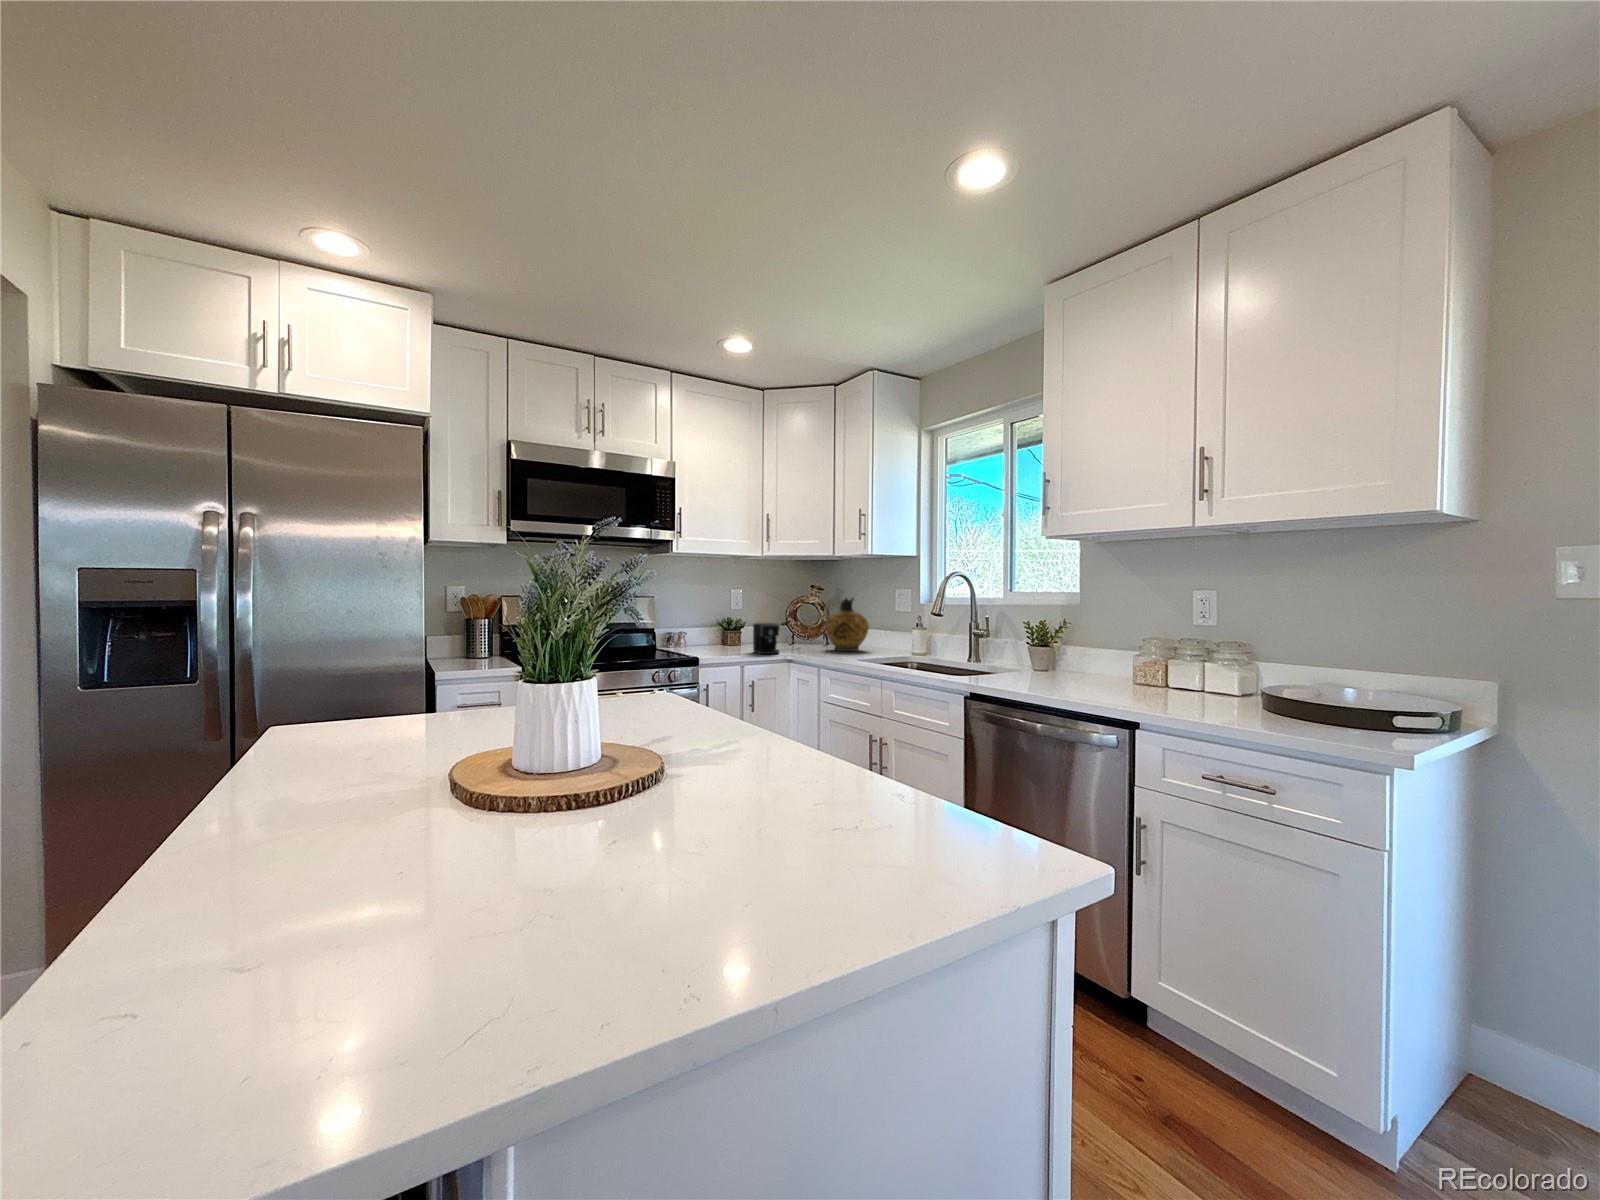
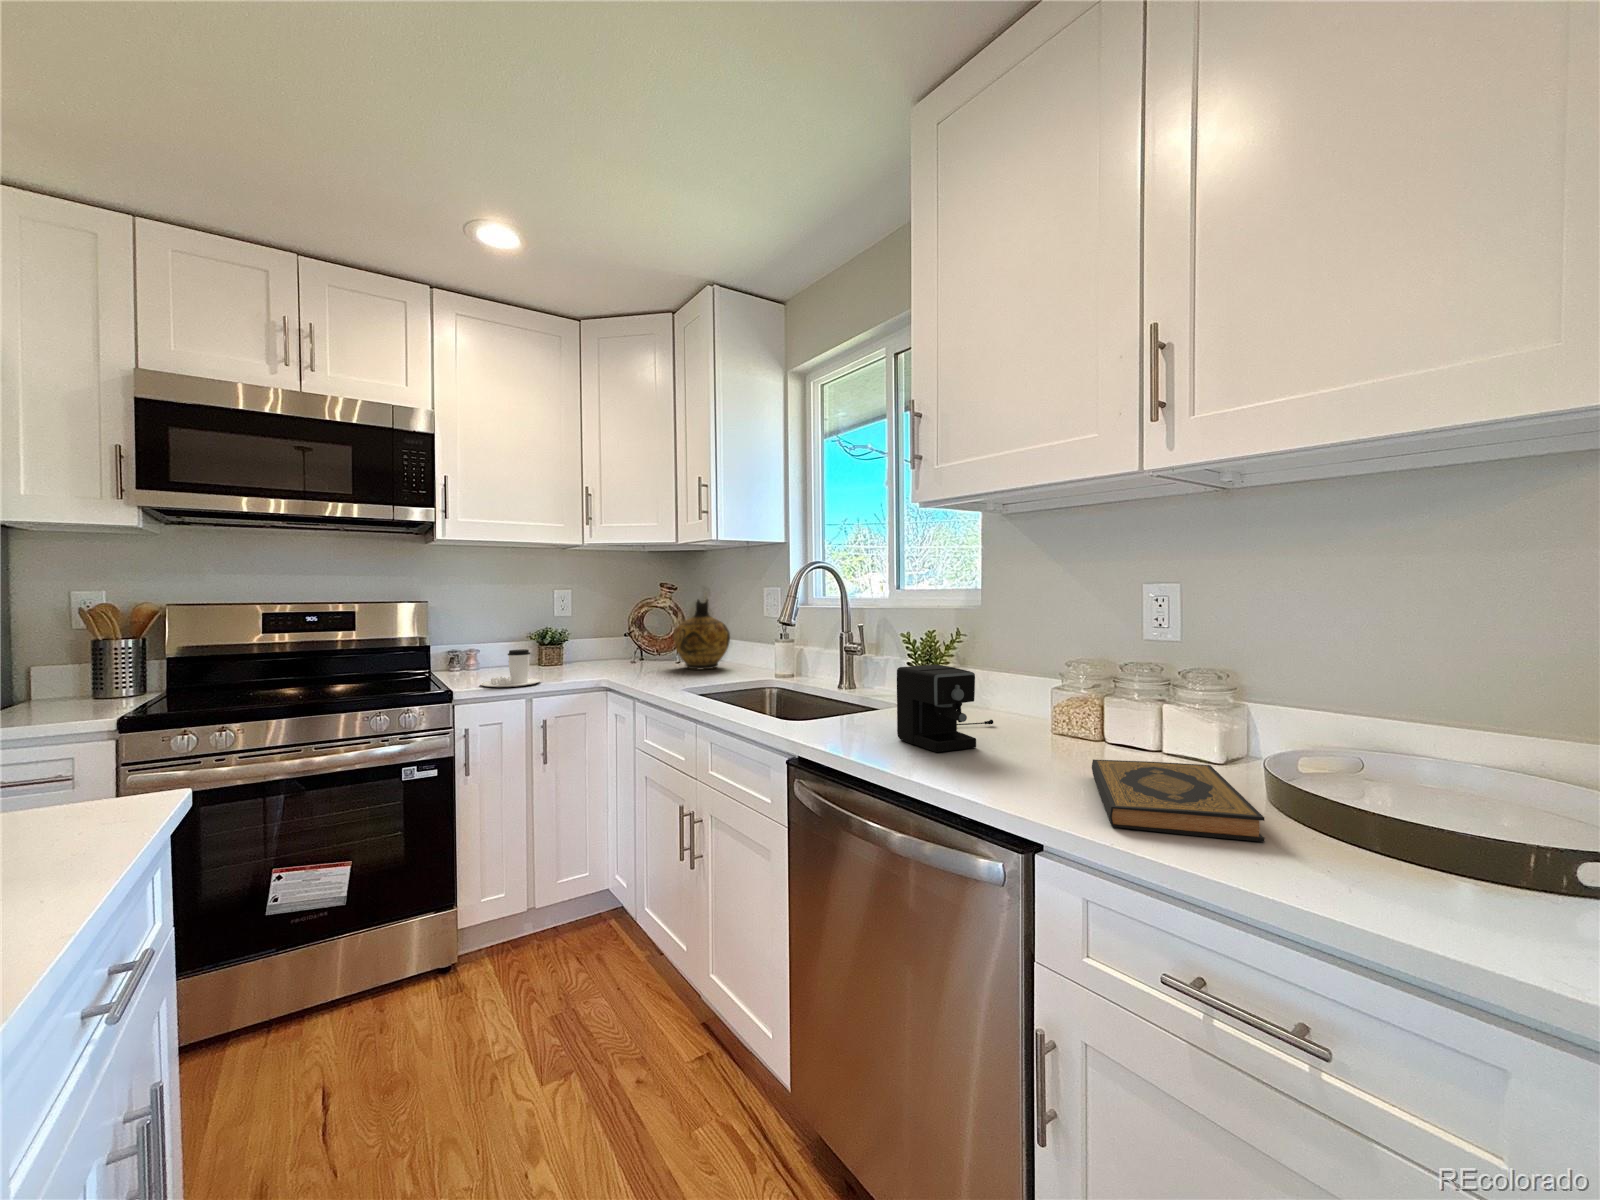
coffee maker: present [753,623,799,654] -> present [897,665,993,752]
coffee cup: none [707,632,747,658] -> present [481,649,542,687]
hardback book: none [1163,689,1253,716] -> present [1092,760,1265,842]

